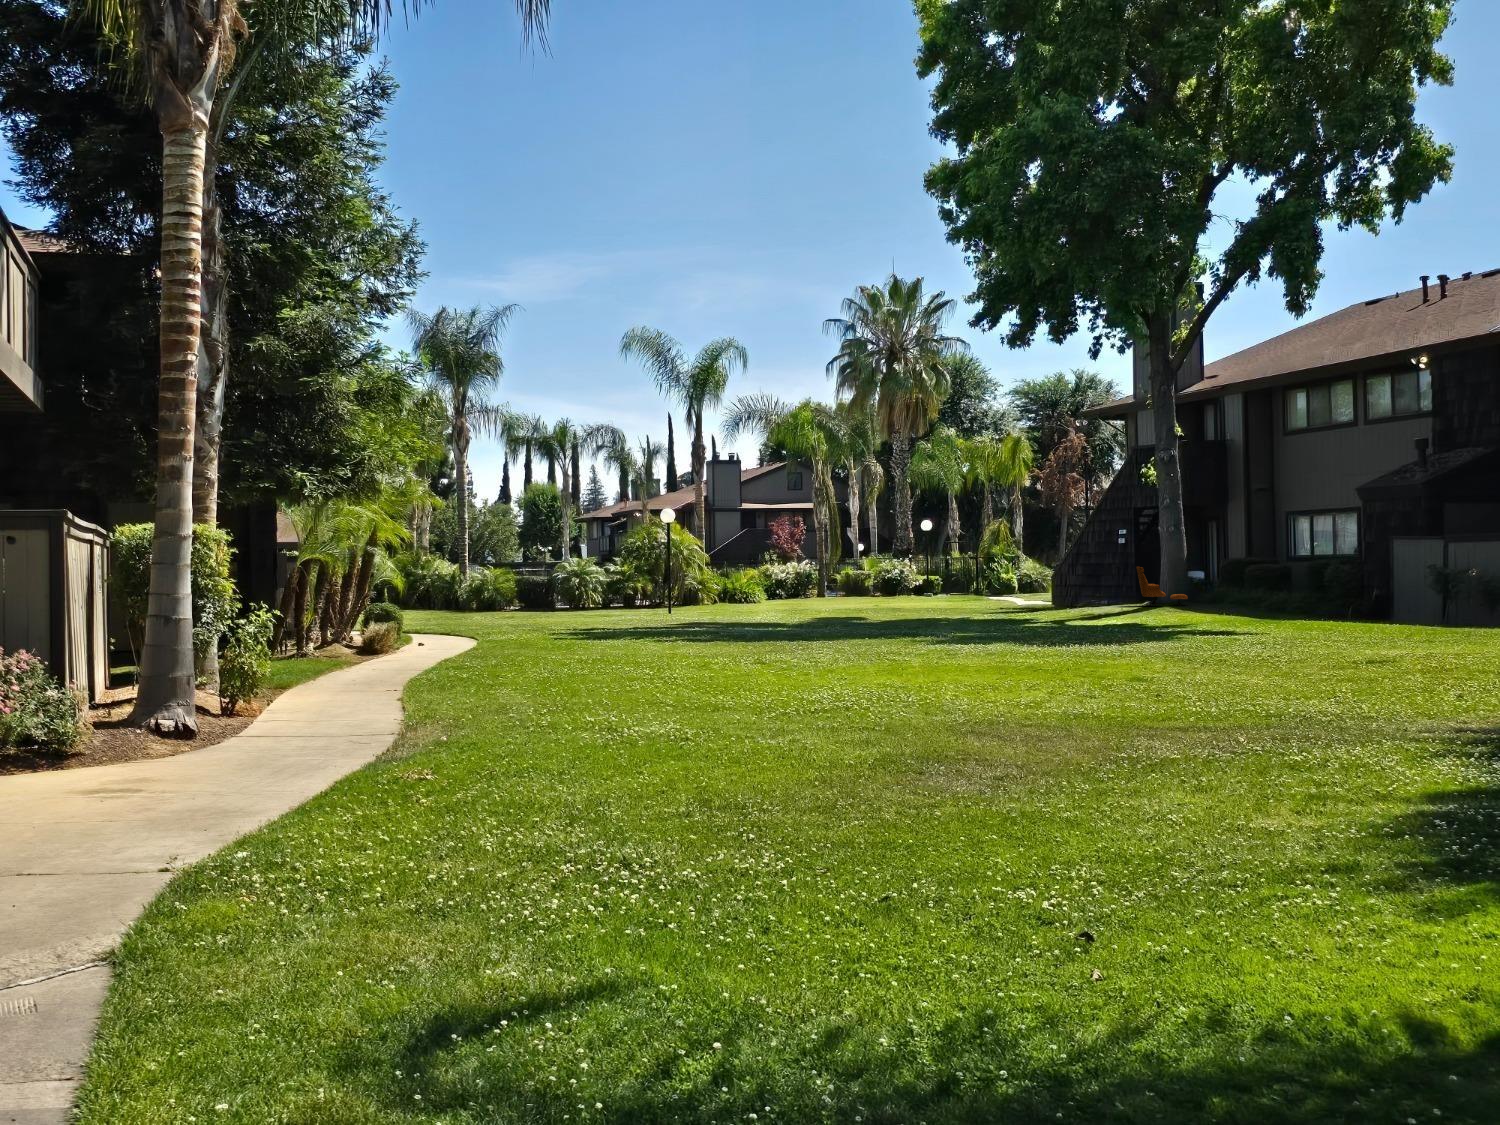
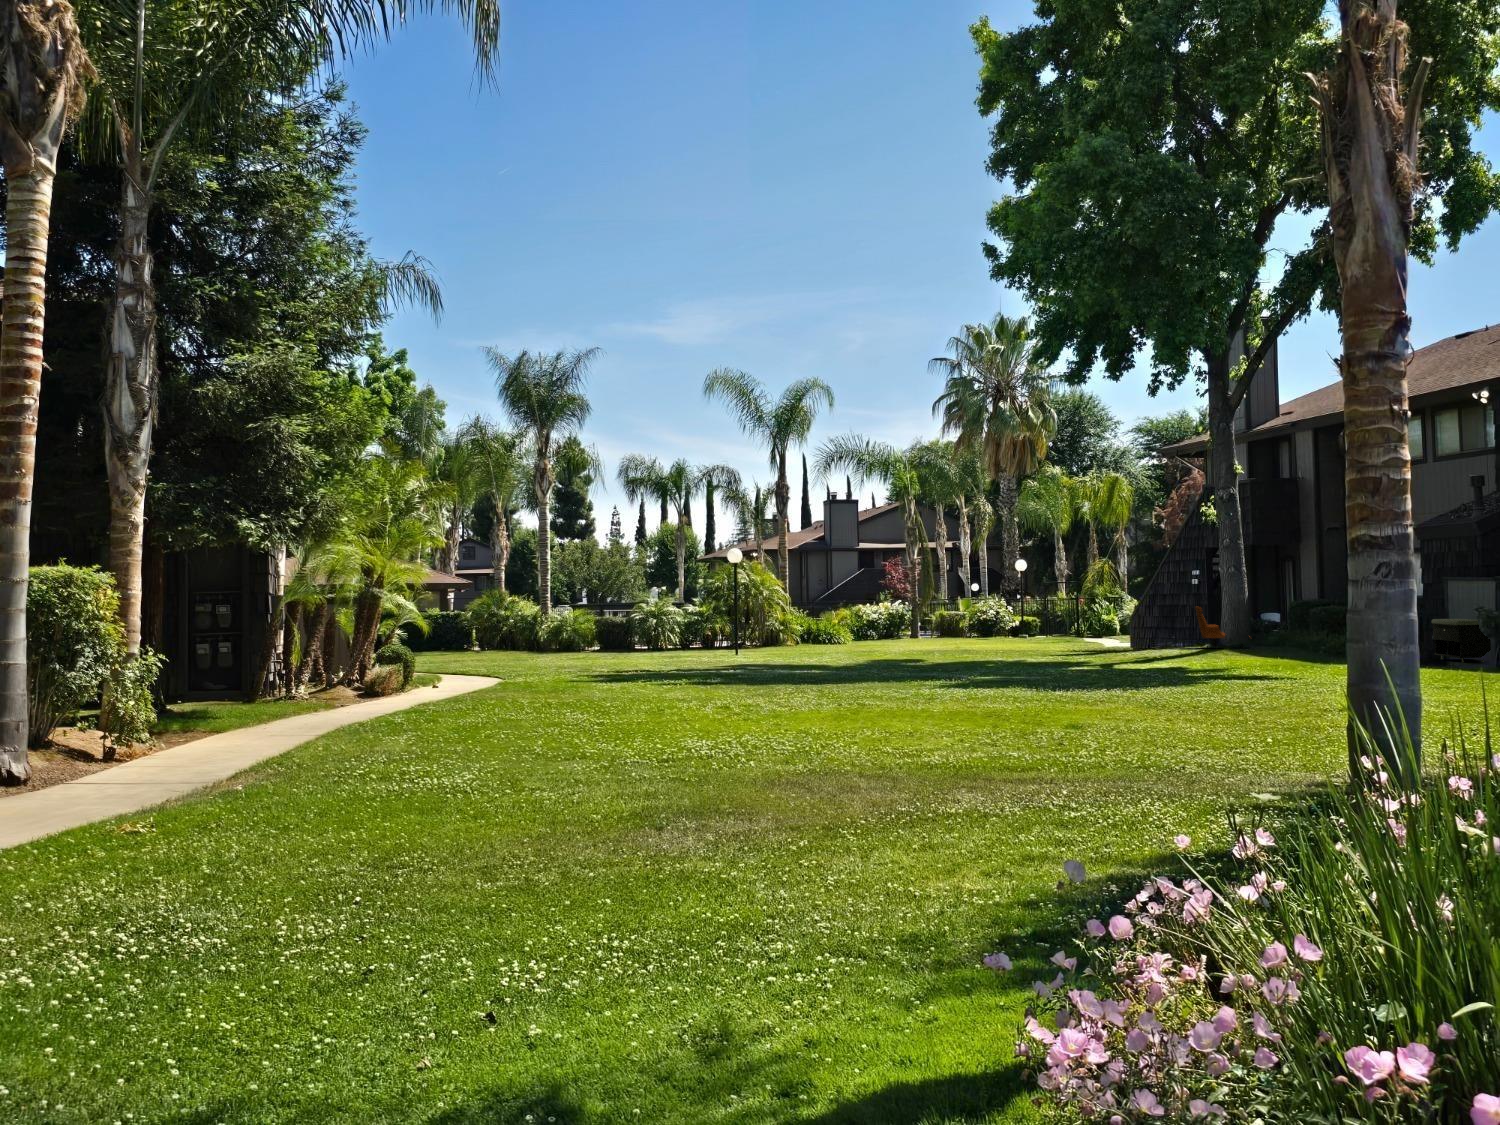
storage bench: none [1369,578,1423,618] -> present [1432,619,1491,662]

